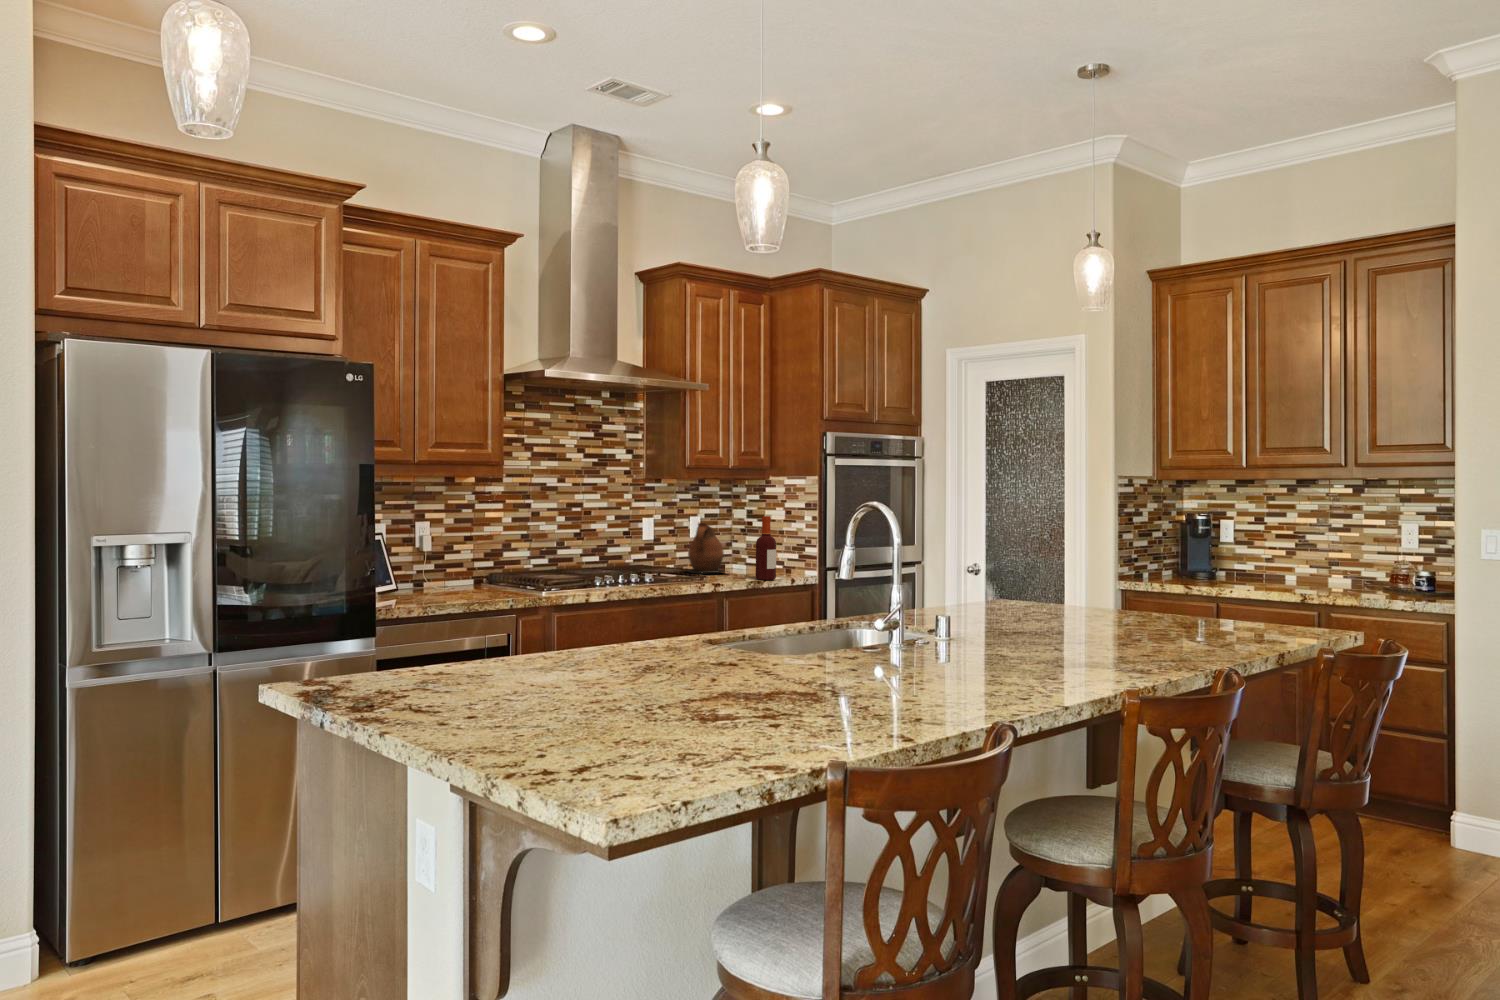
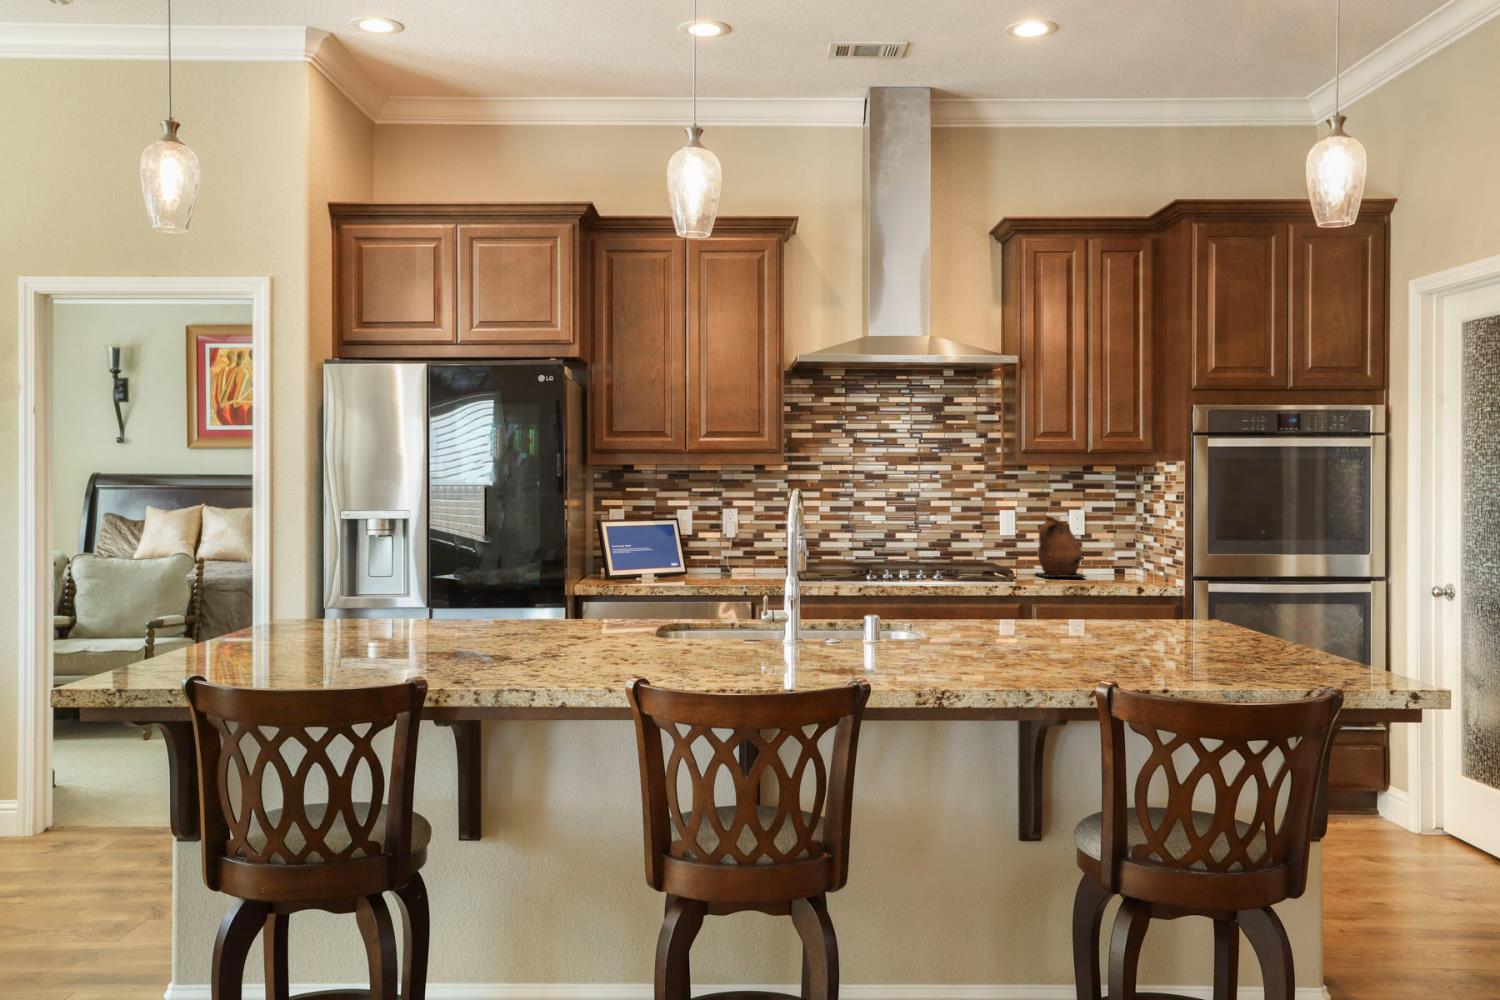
bottle: present [756,516,776,580] -> none [1091,510,1117,589]

